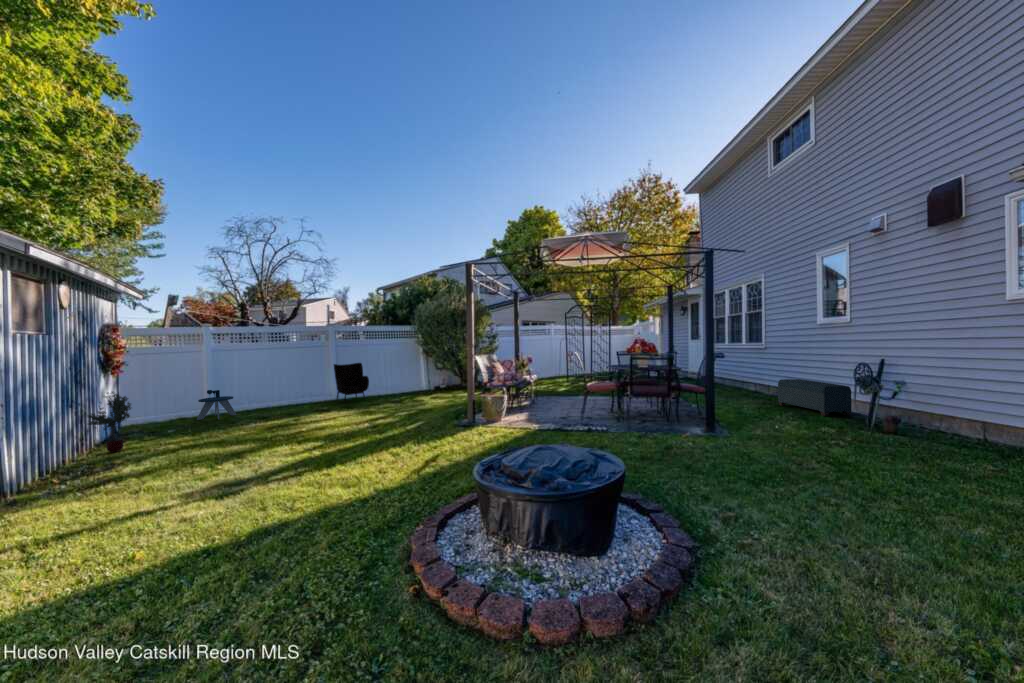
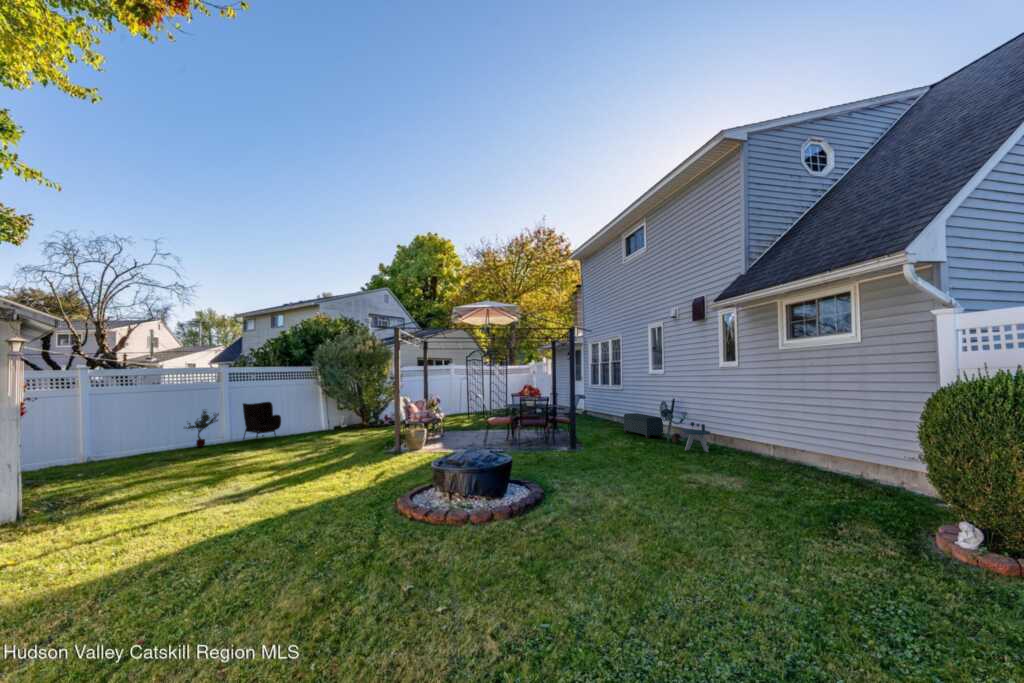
side table: present [197,390,236,420] -> present [683,422,710,452]
potted tree: present [88,392,131,453] -> present [186,411,219,447]

